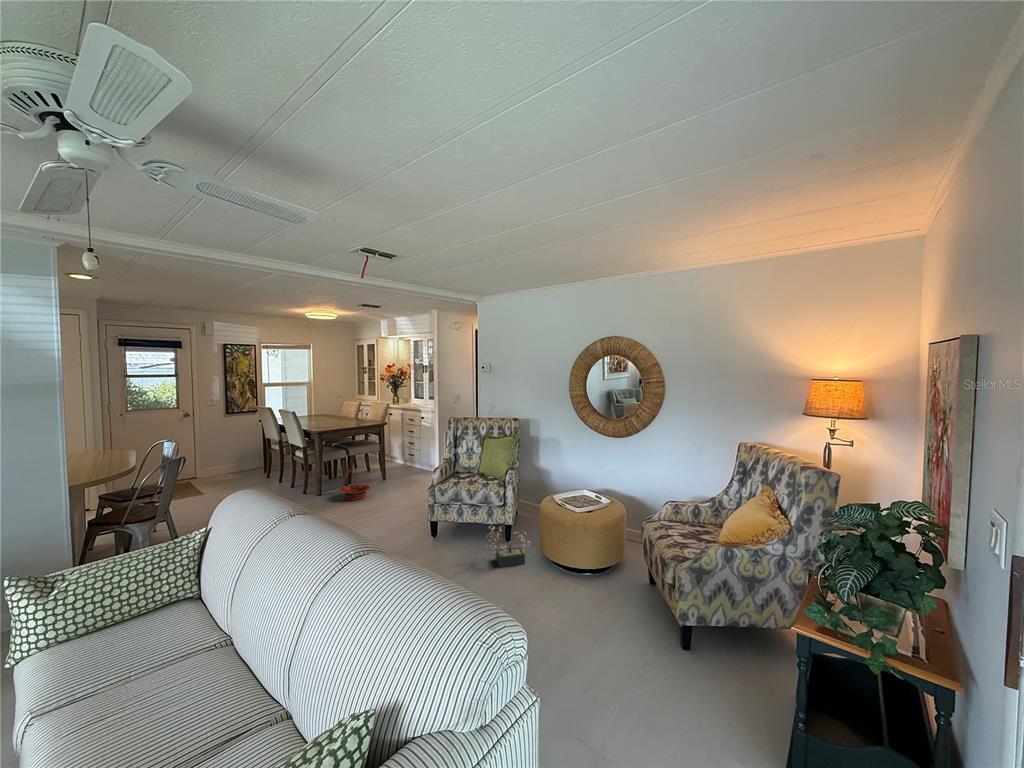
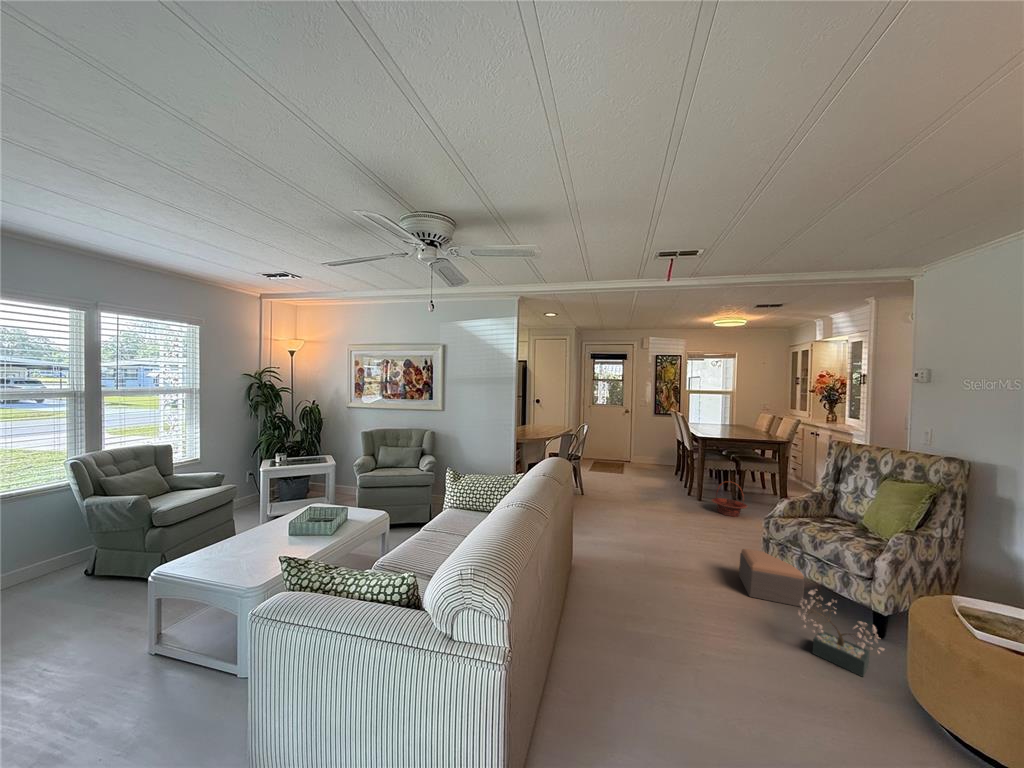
footstool: none [419,512,468,554] -> present [739,549,804,607]

